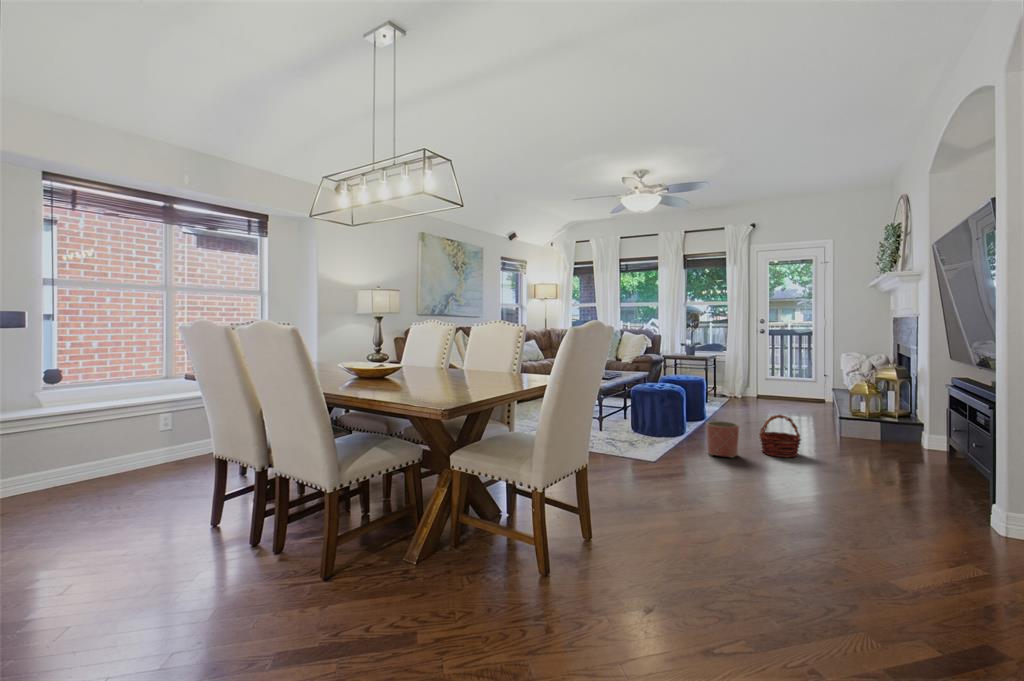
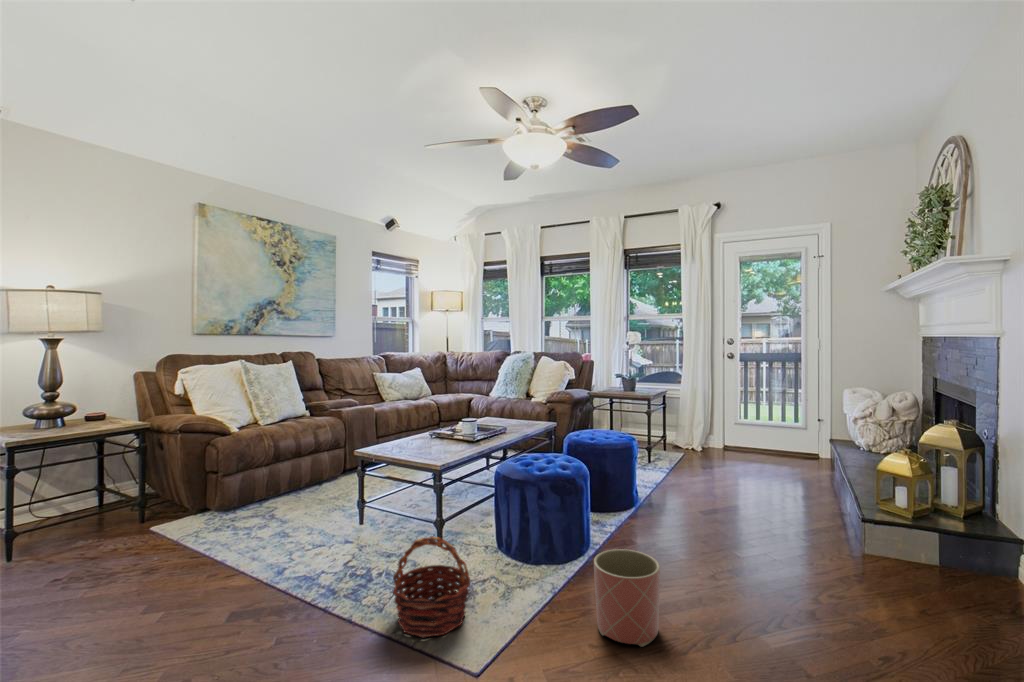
basket: present [759,415,801,457] -> present [393,537,470,637]

